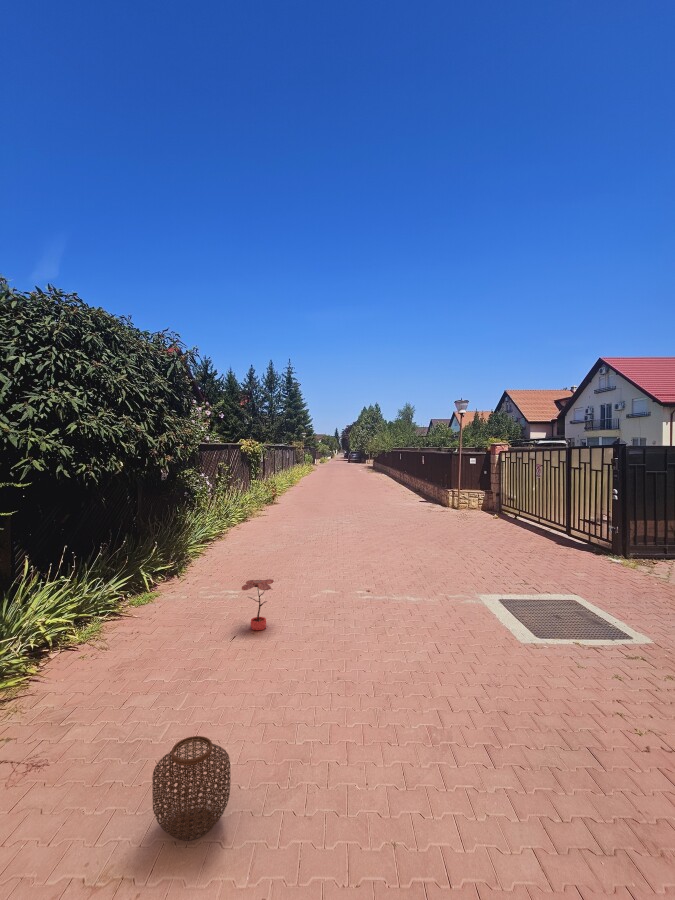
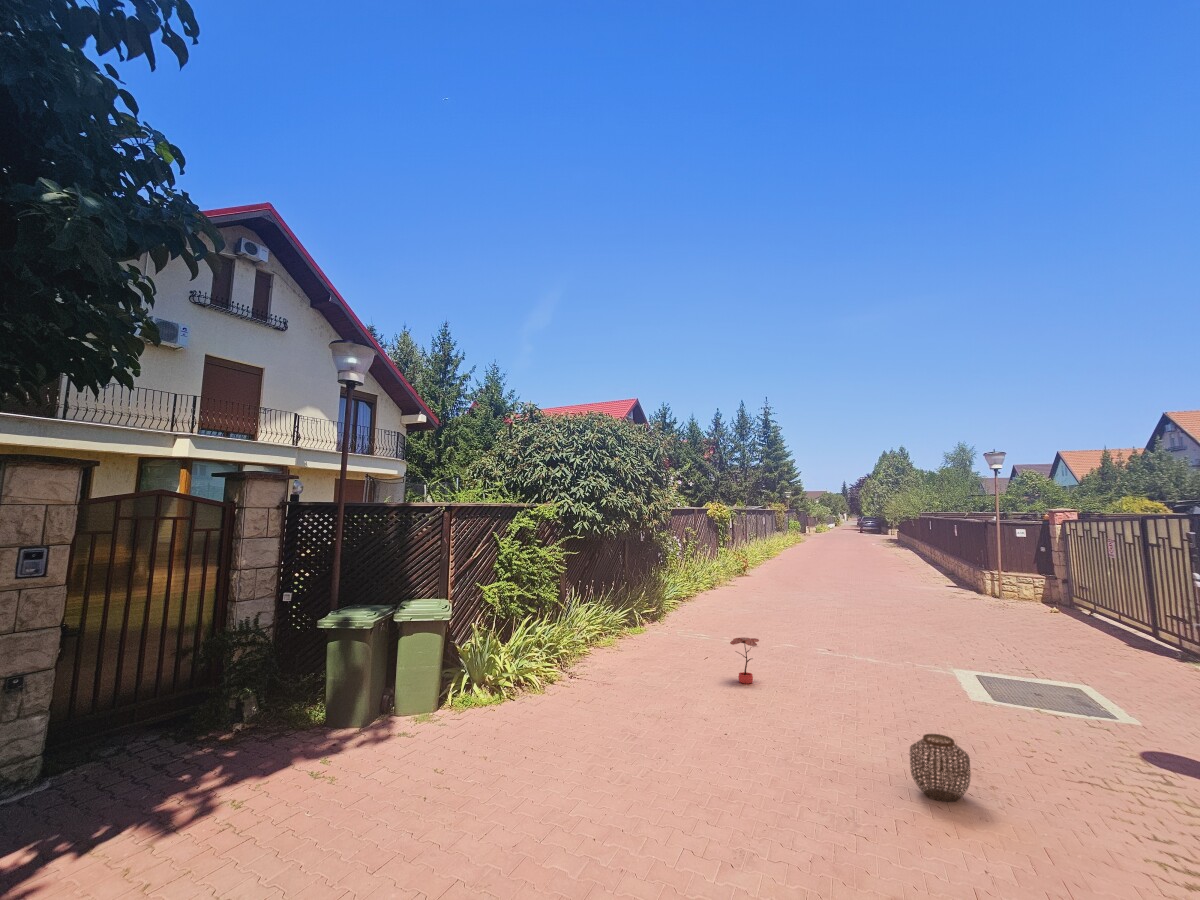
woven basket: present [152,736,231,840] -> present [910,734,970,802]

